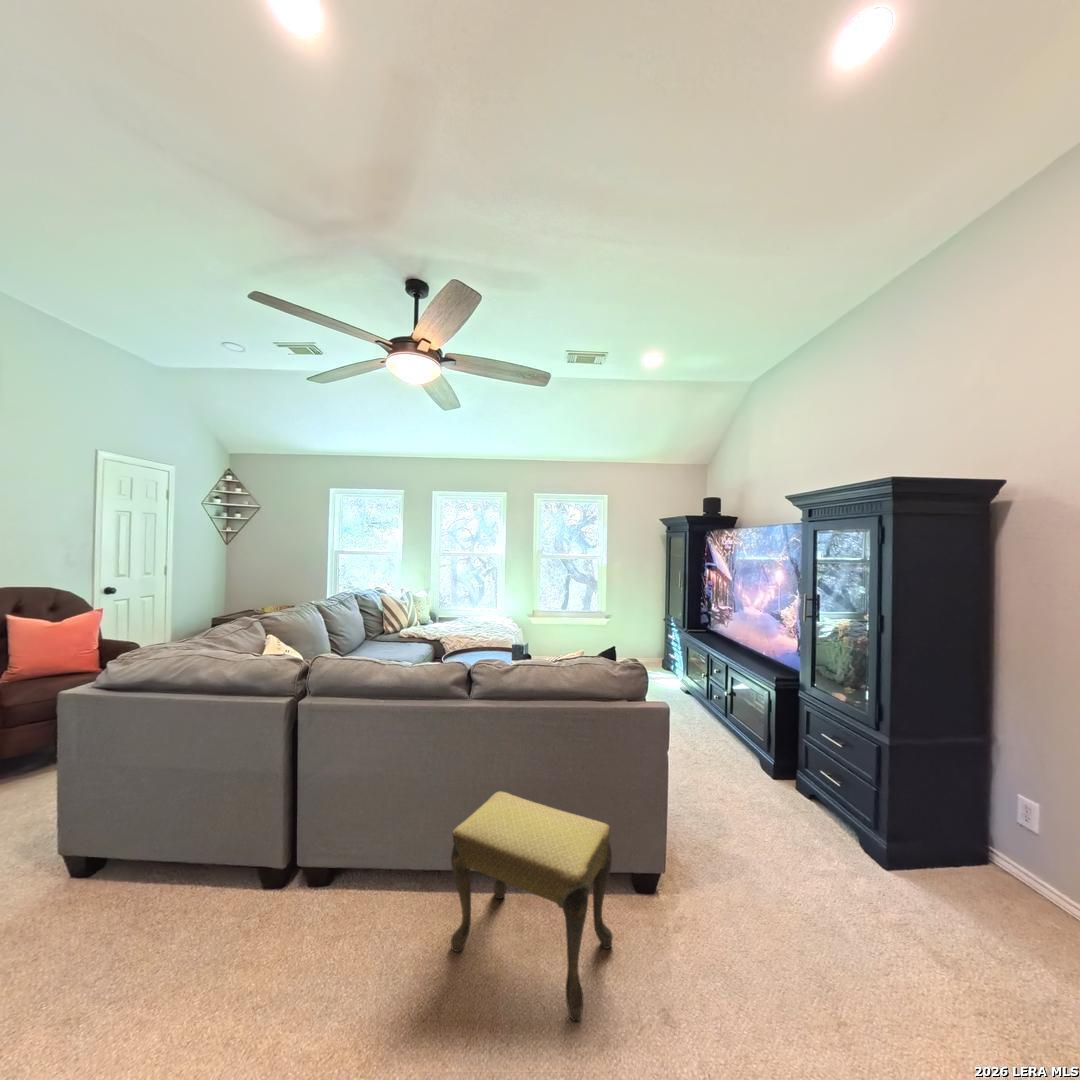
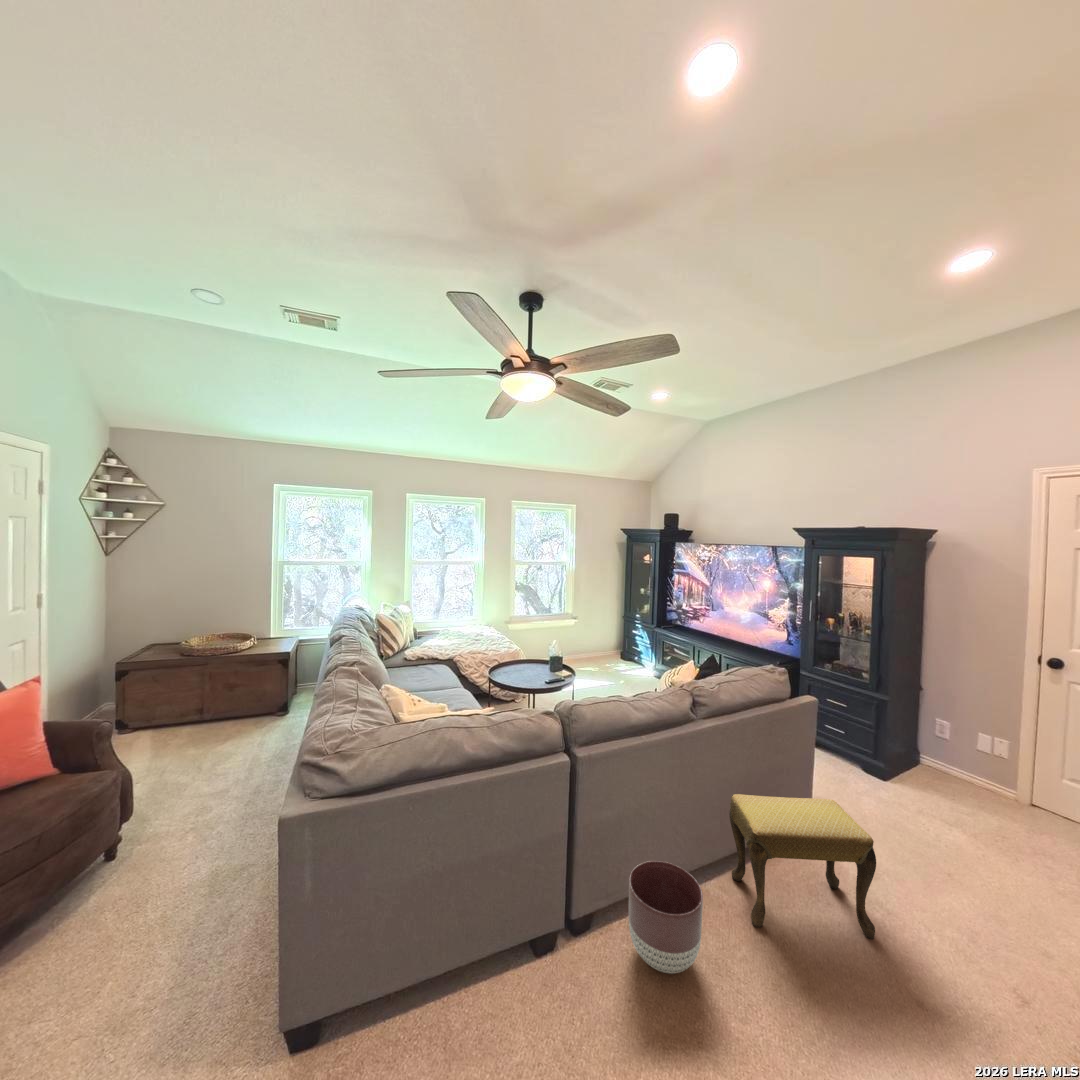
planter: none [280,833,368,956] -> present [629,861,703,974]

